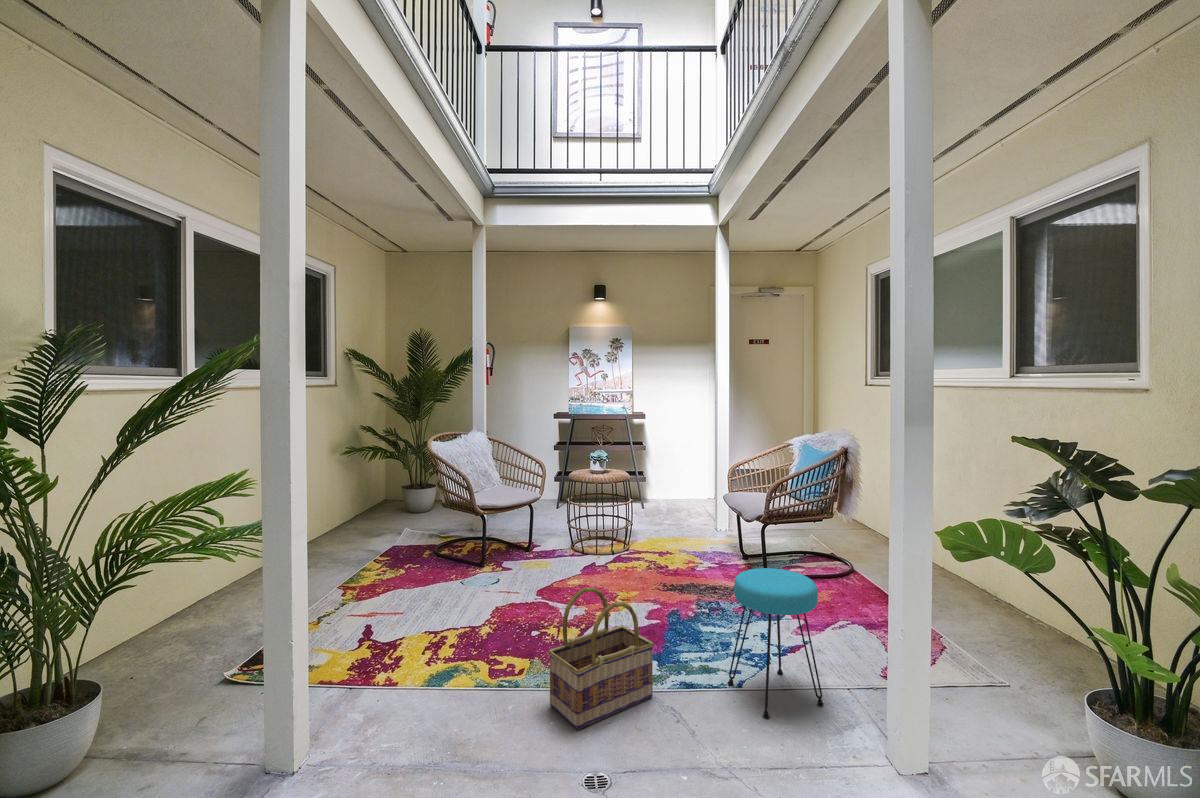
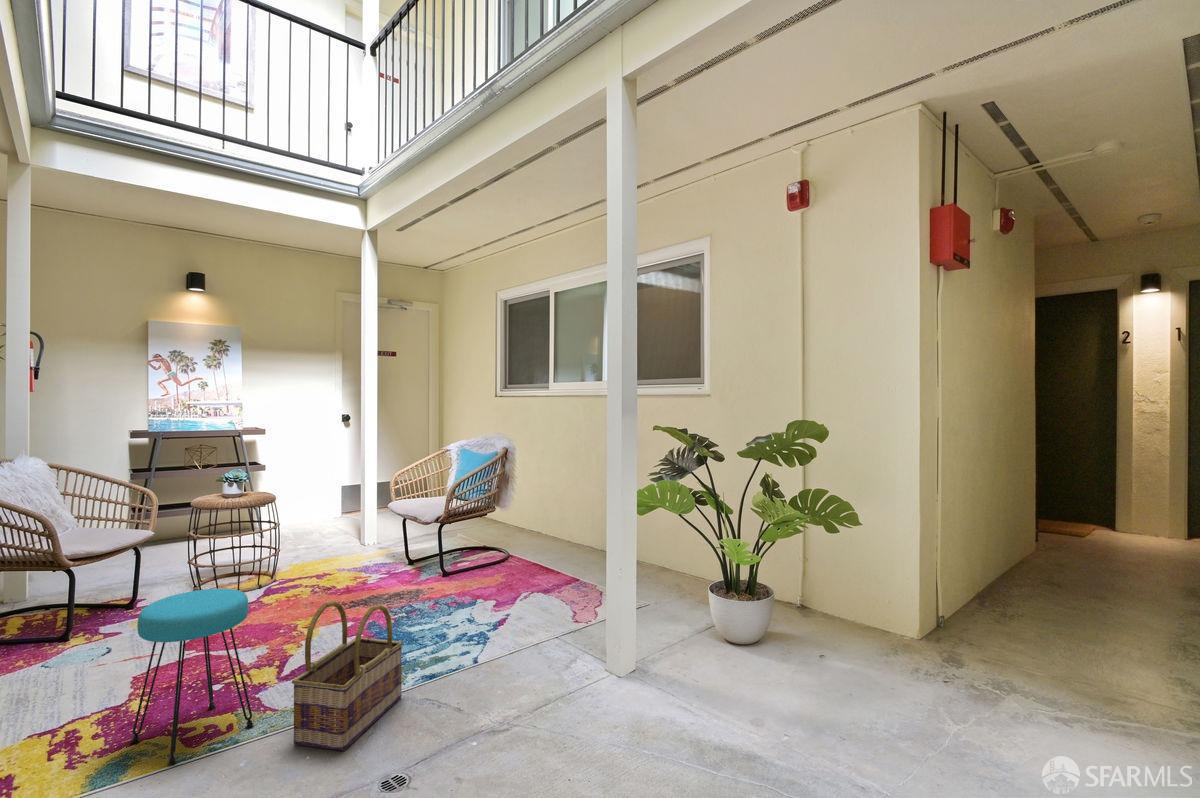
stool: present [728,568,824,717] -> present [131,589,254,764]

